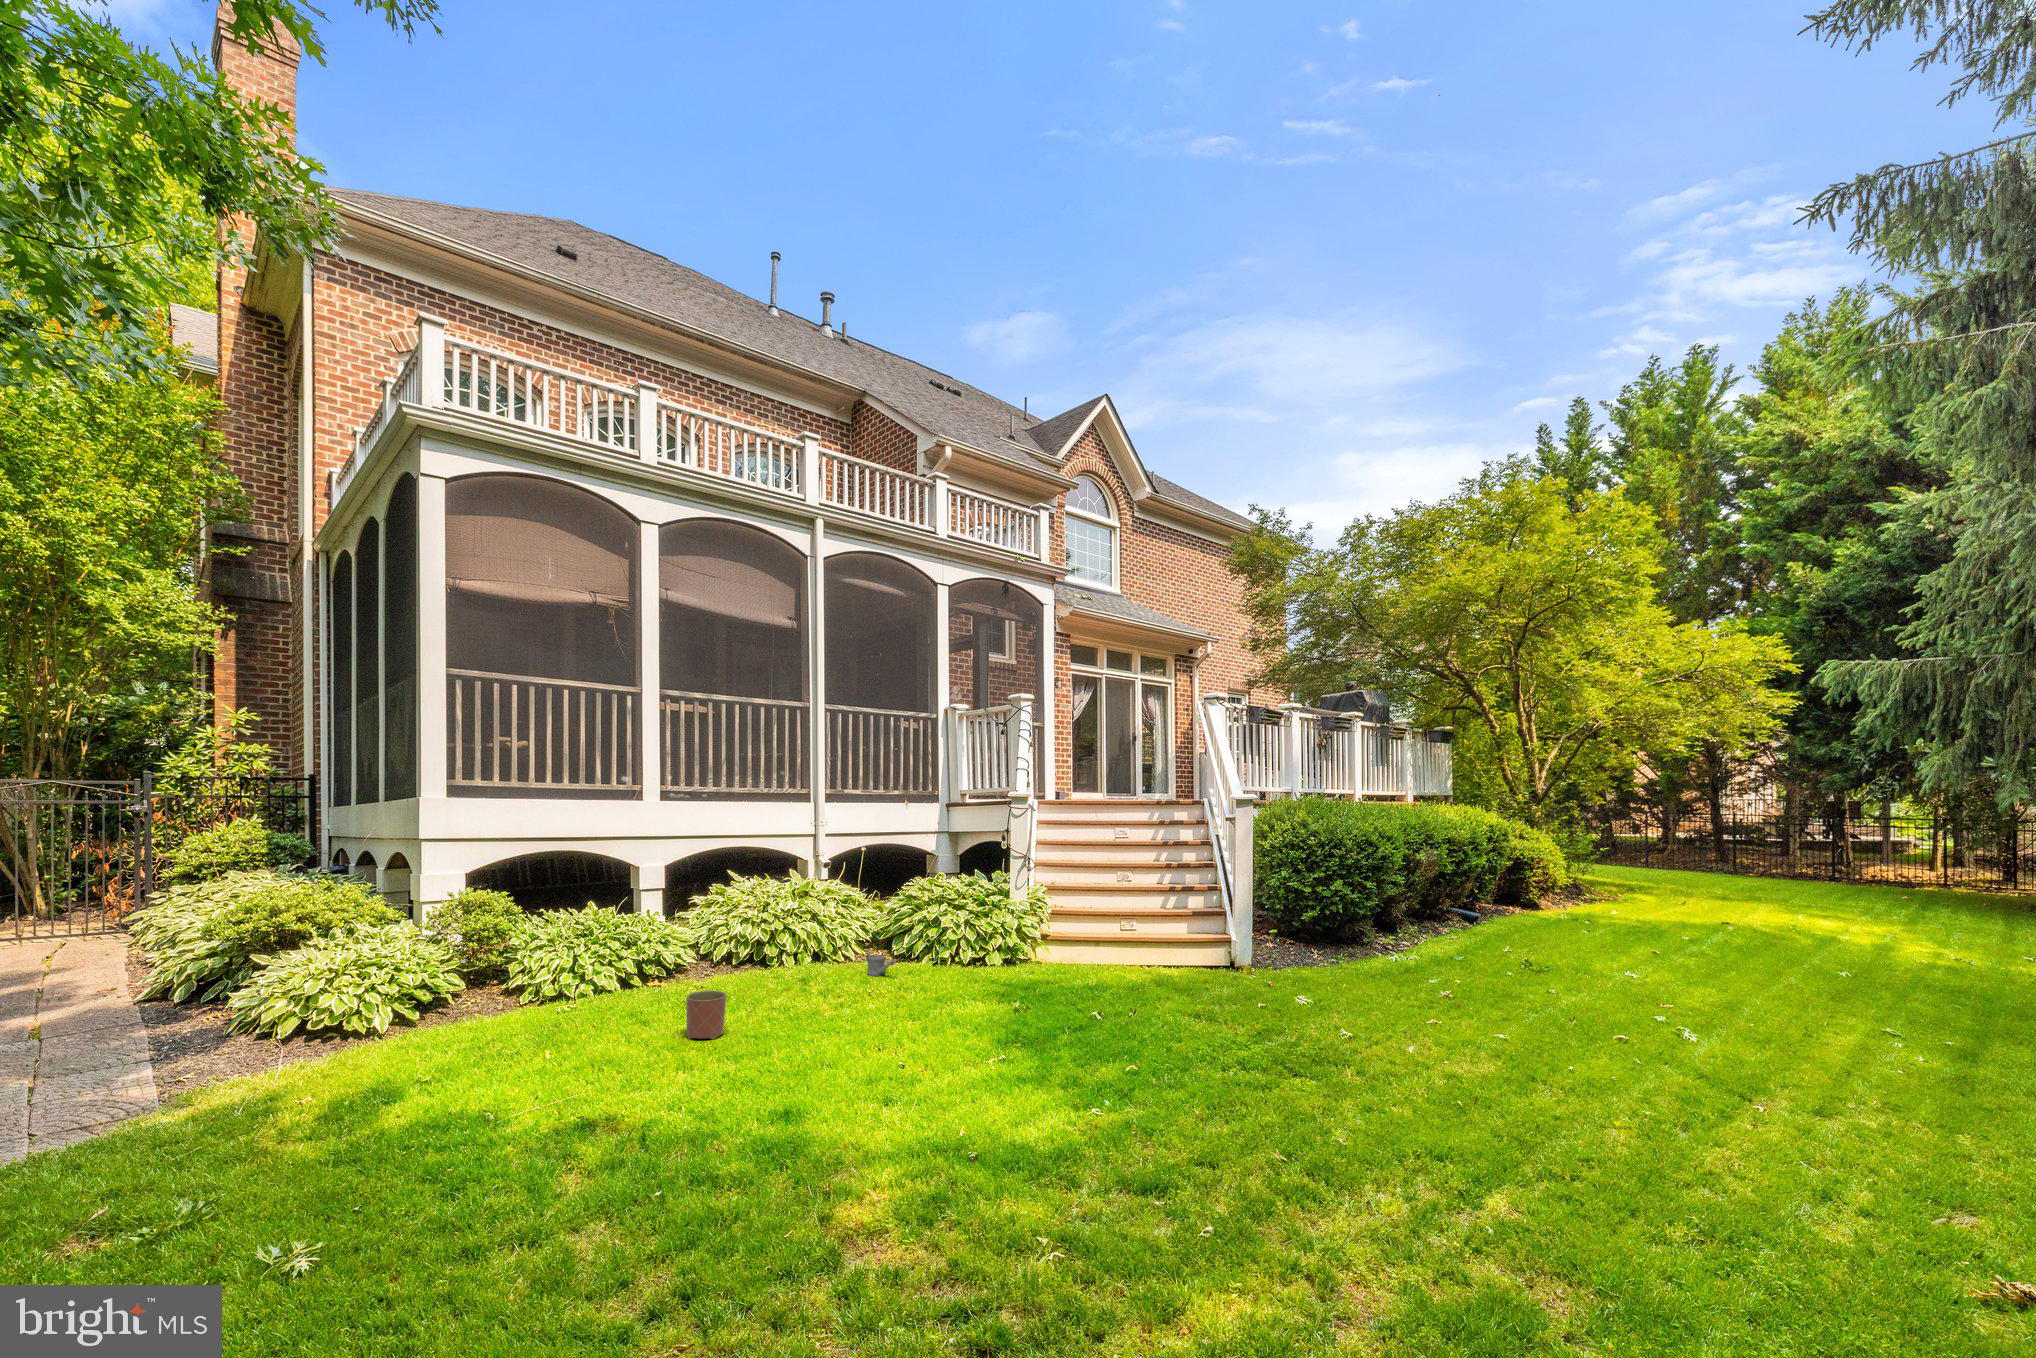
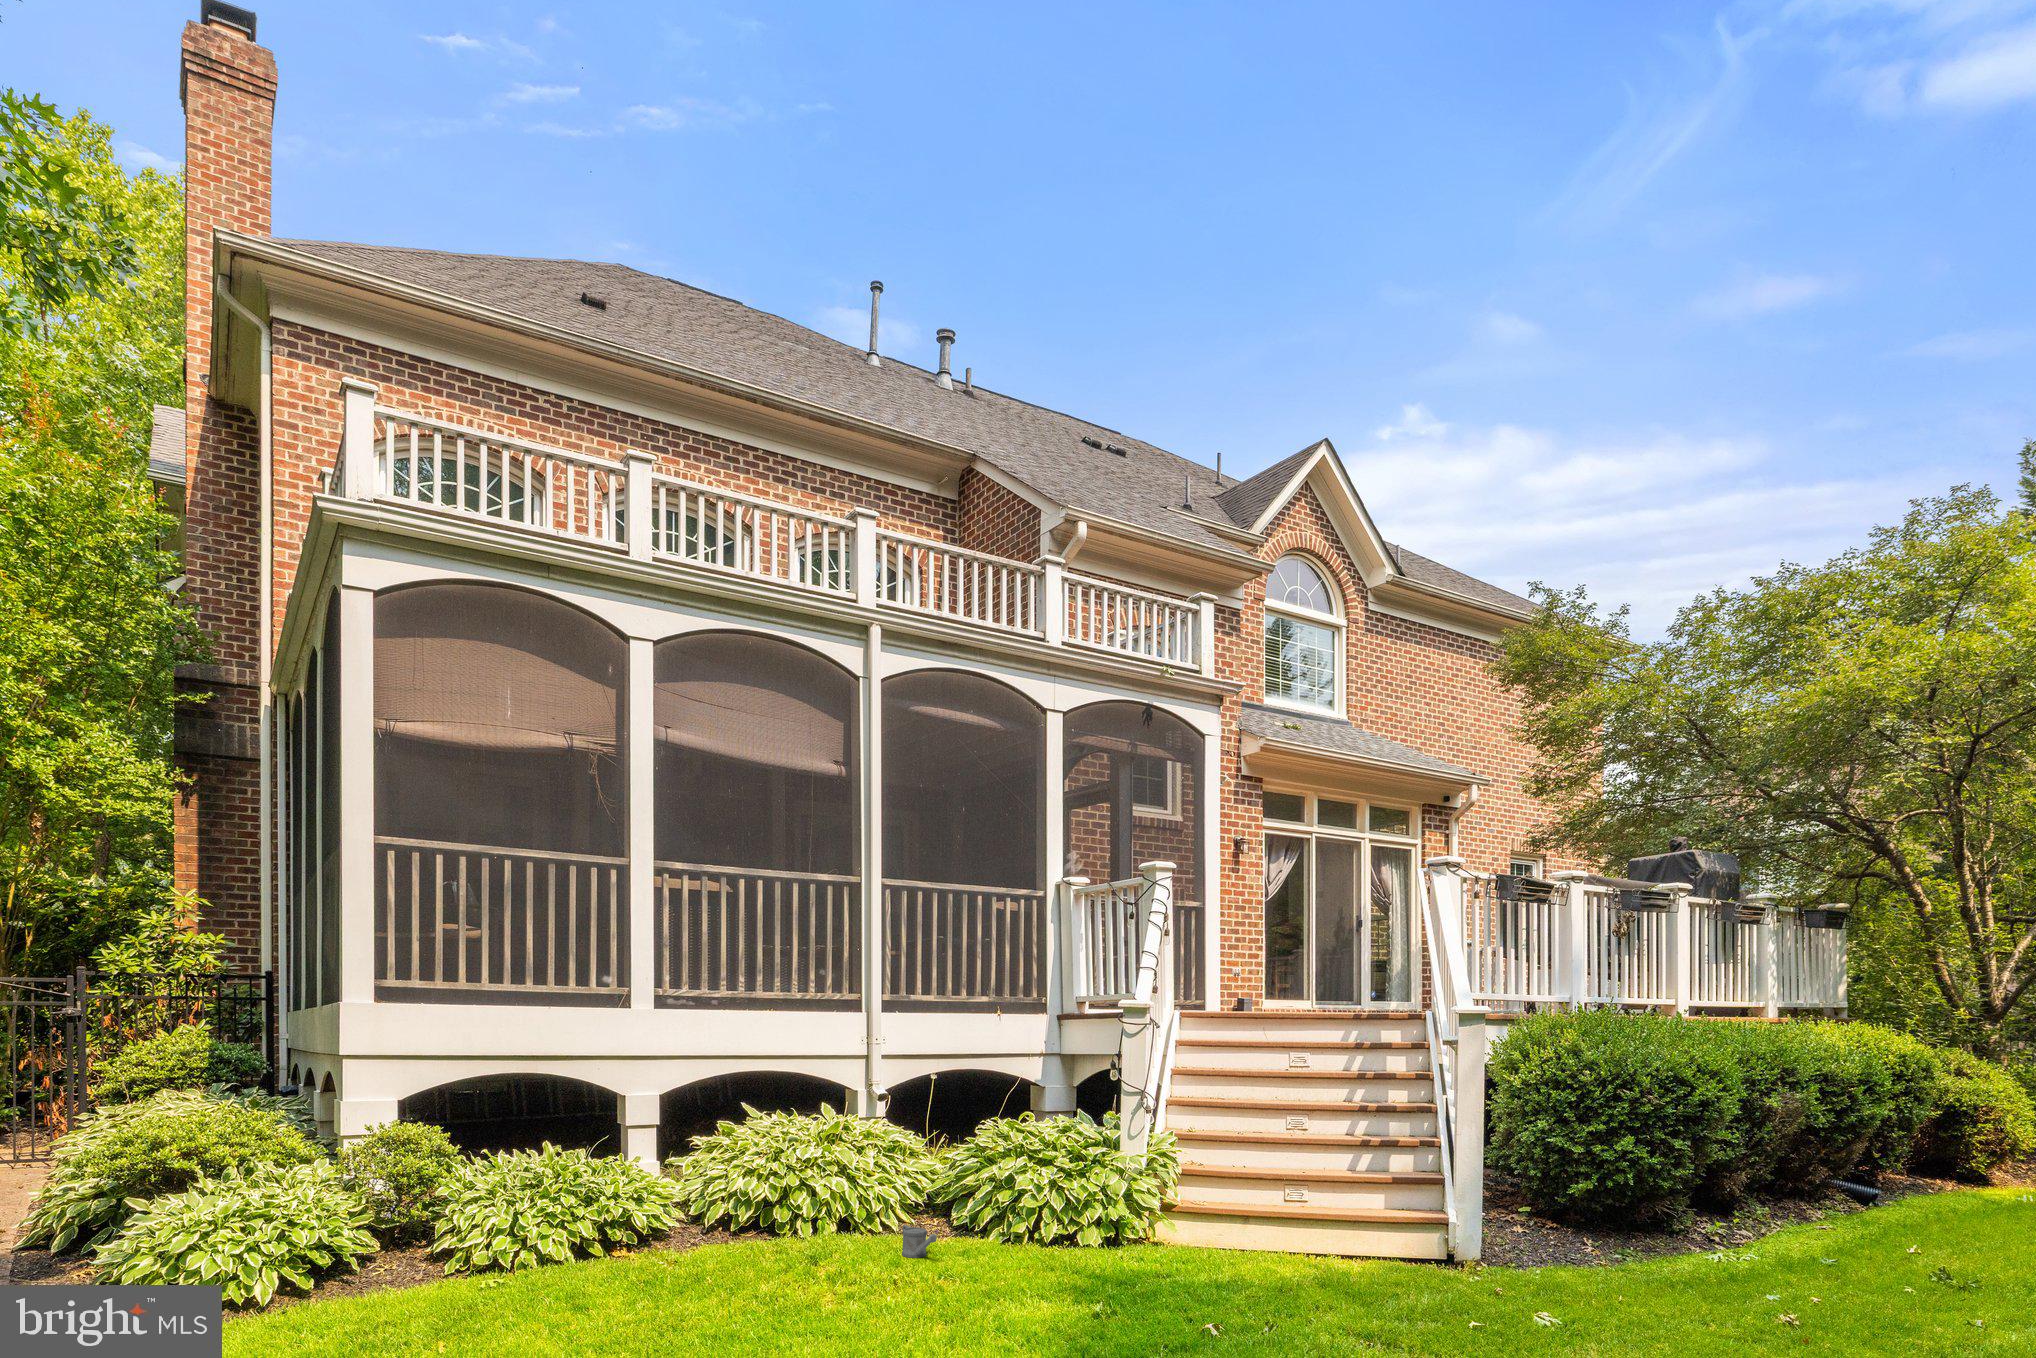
planter: present [686,990,726,1039] -> none [624,1264,678,1334]

